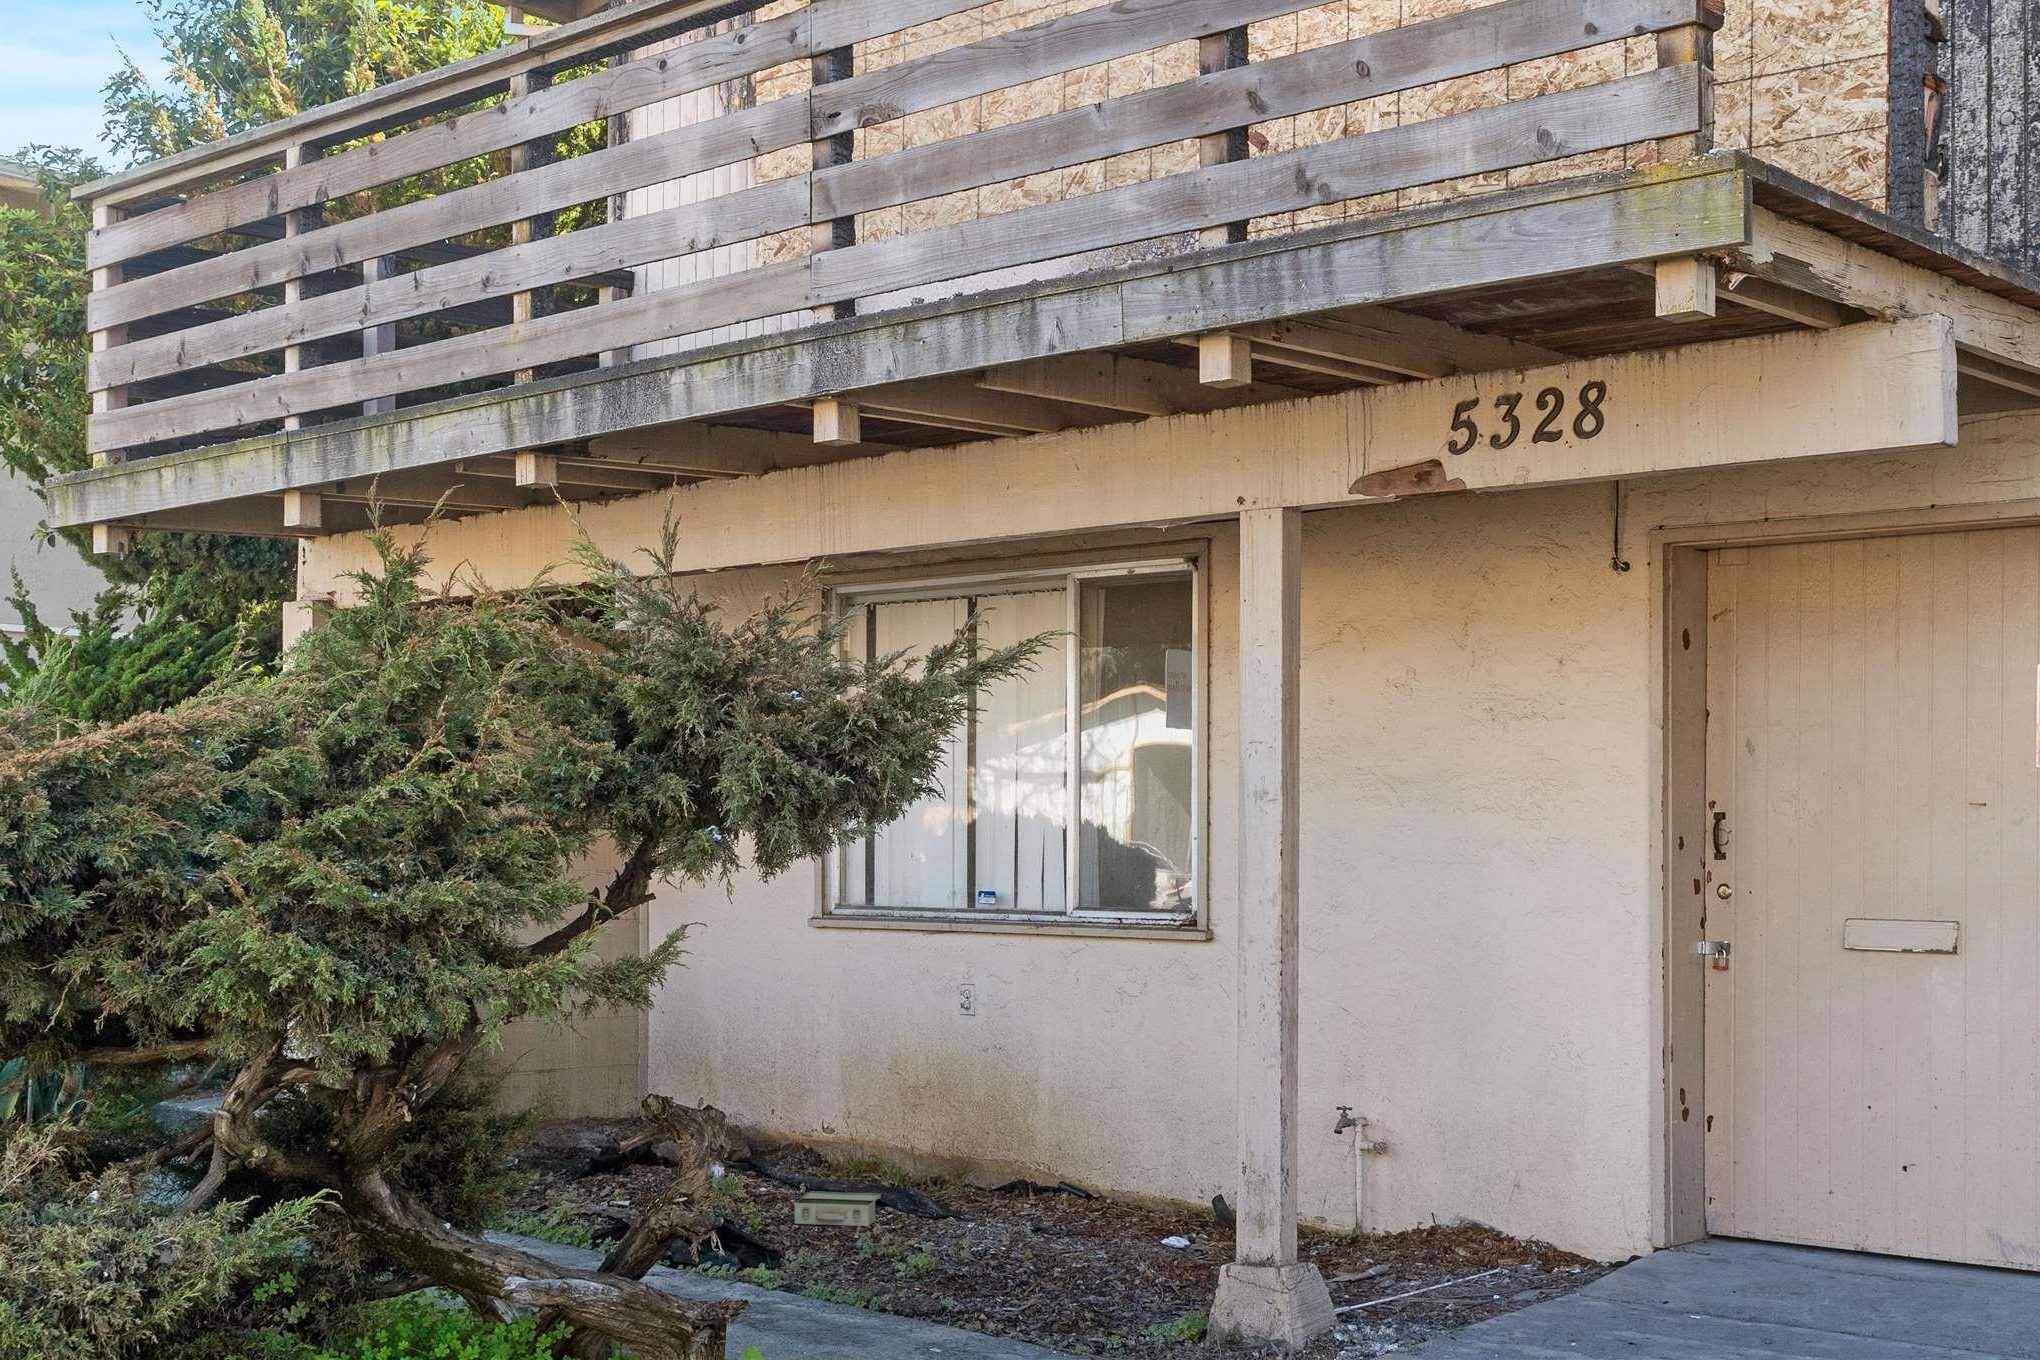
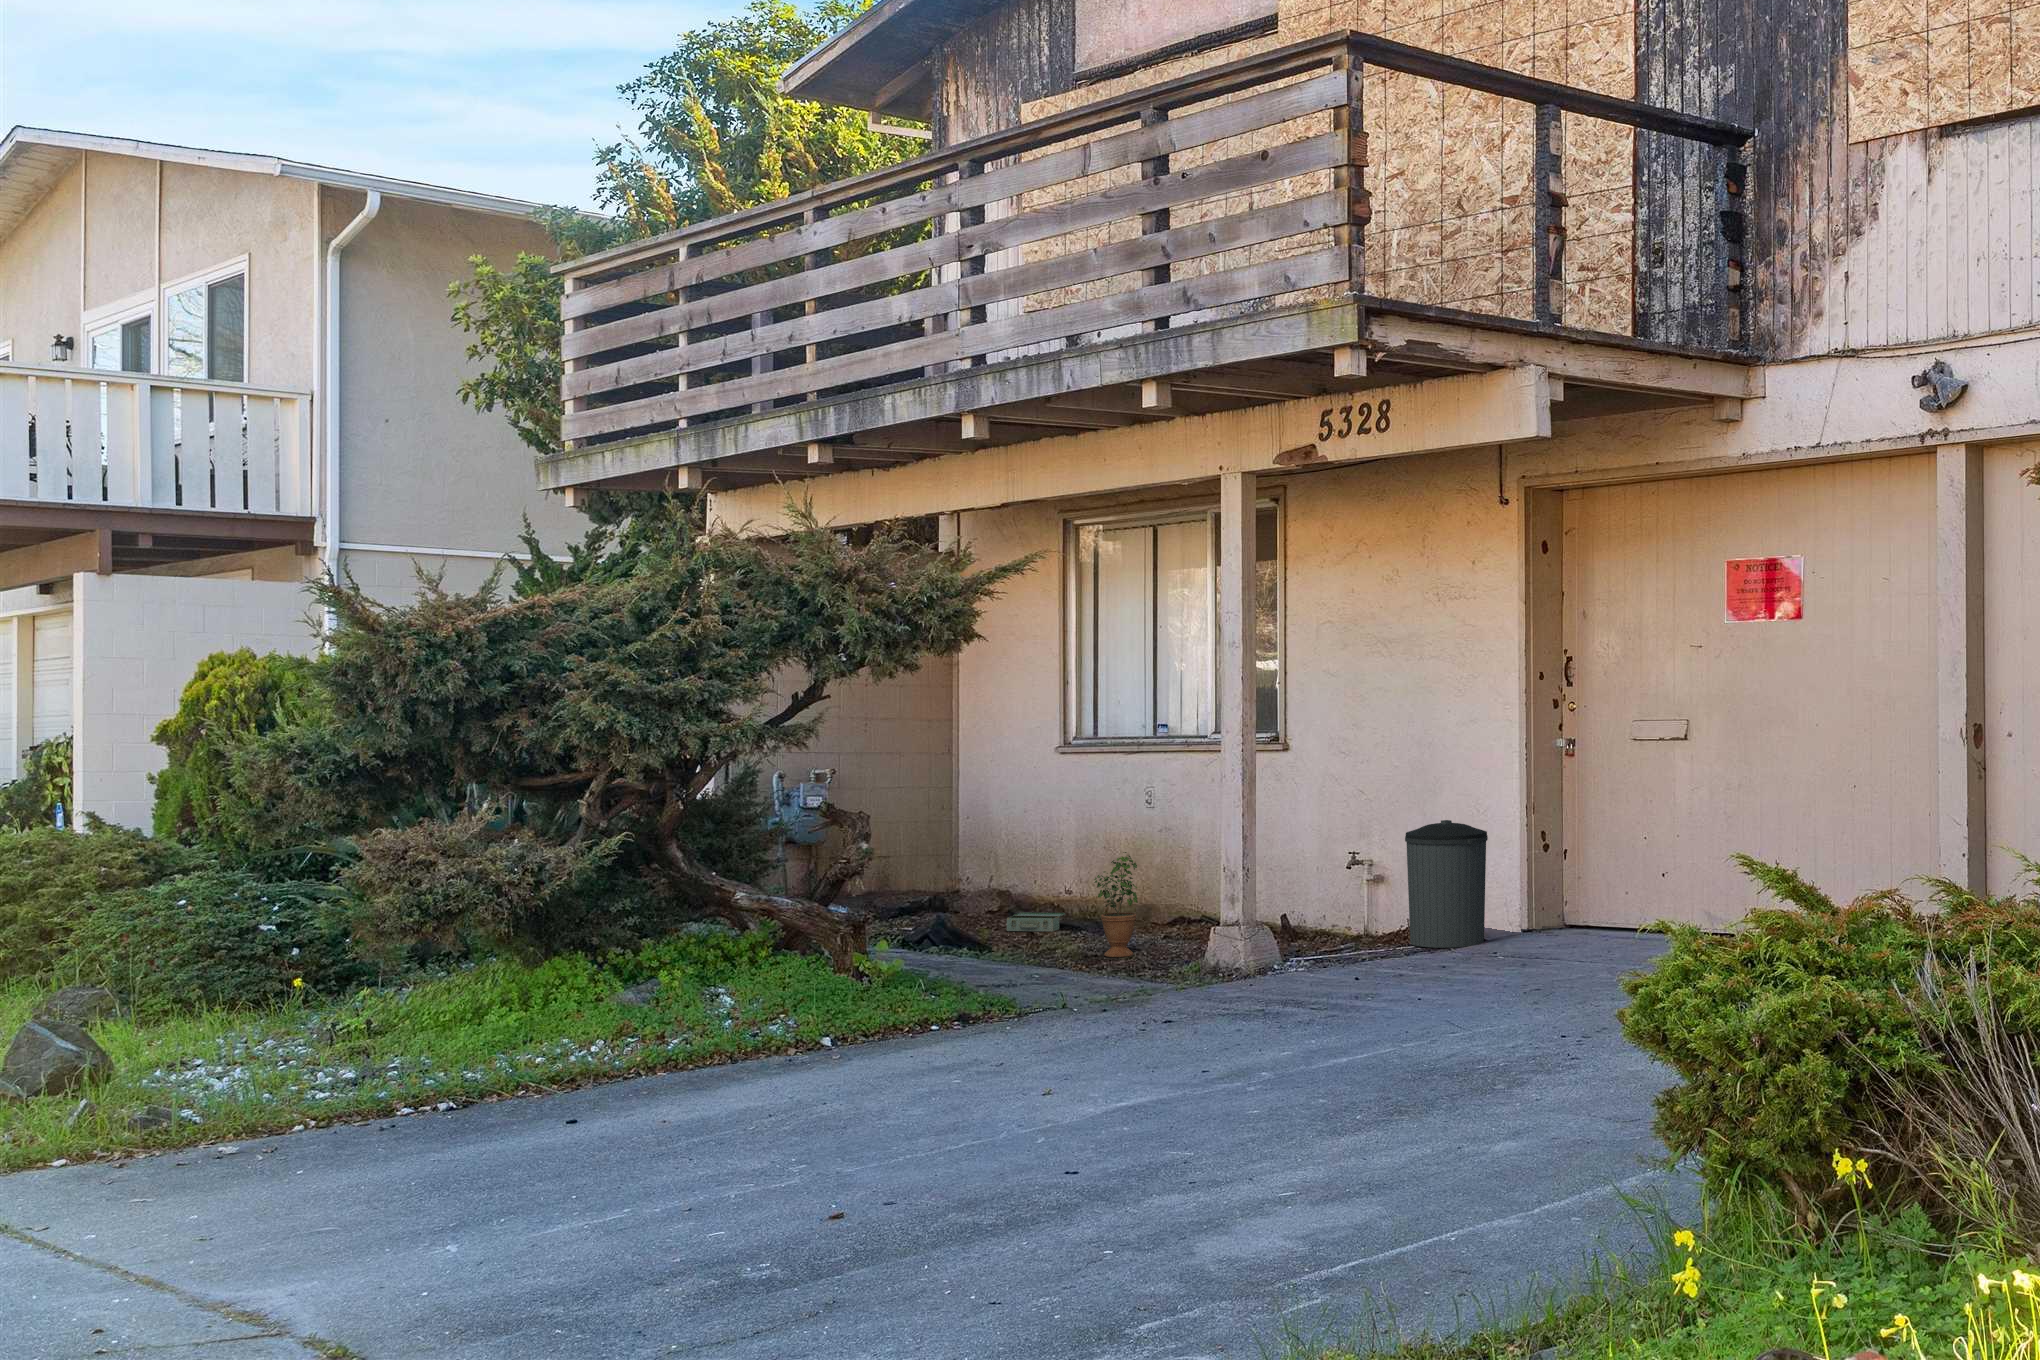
trash can: none [1479,1073,1613,1286] -> present [1405,820,1488,948]
potted plant: none [977,1119,1048,1292] -> present [1094,852,1138,957]

